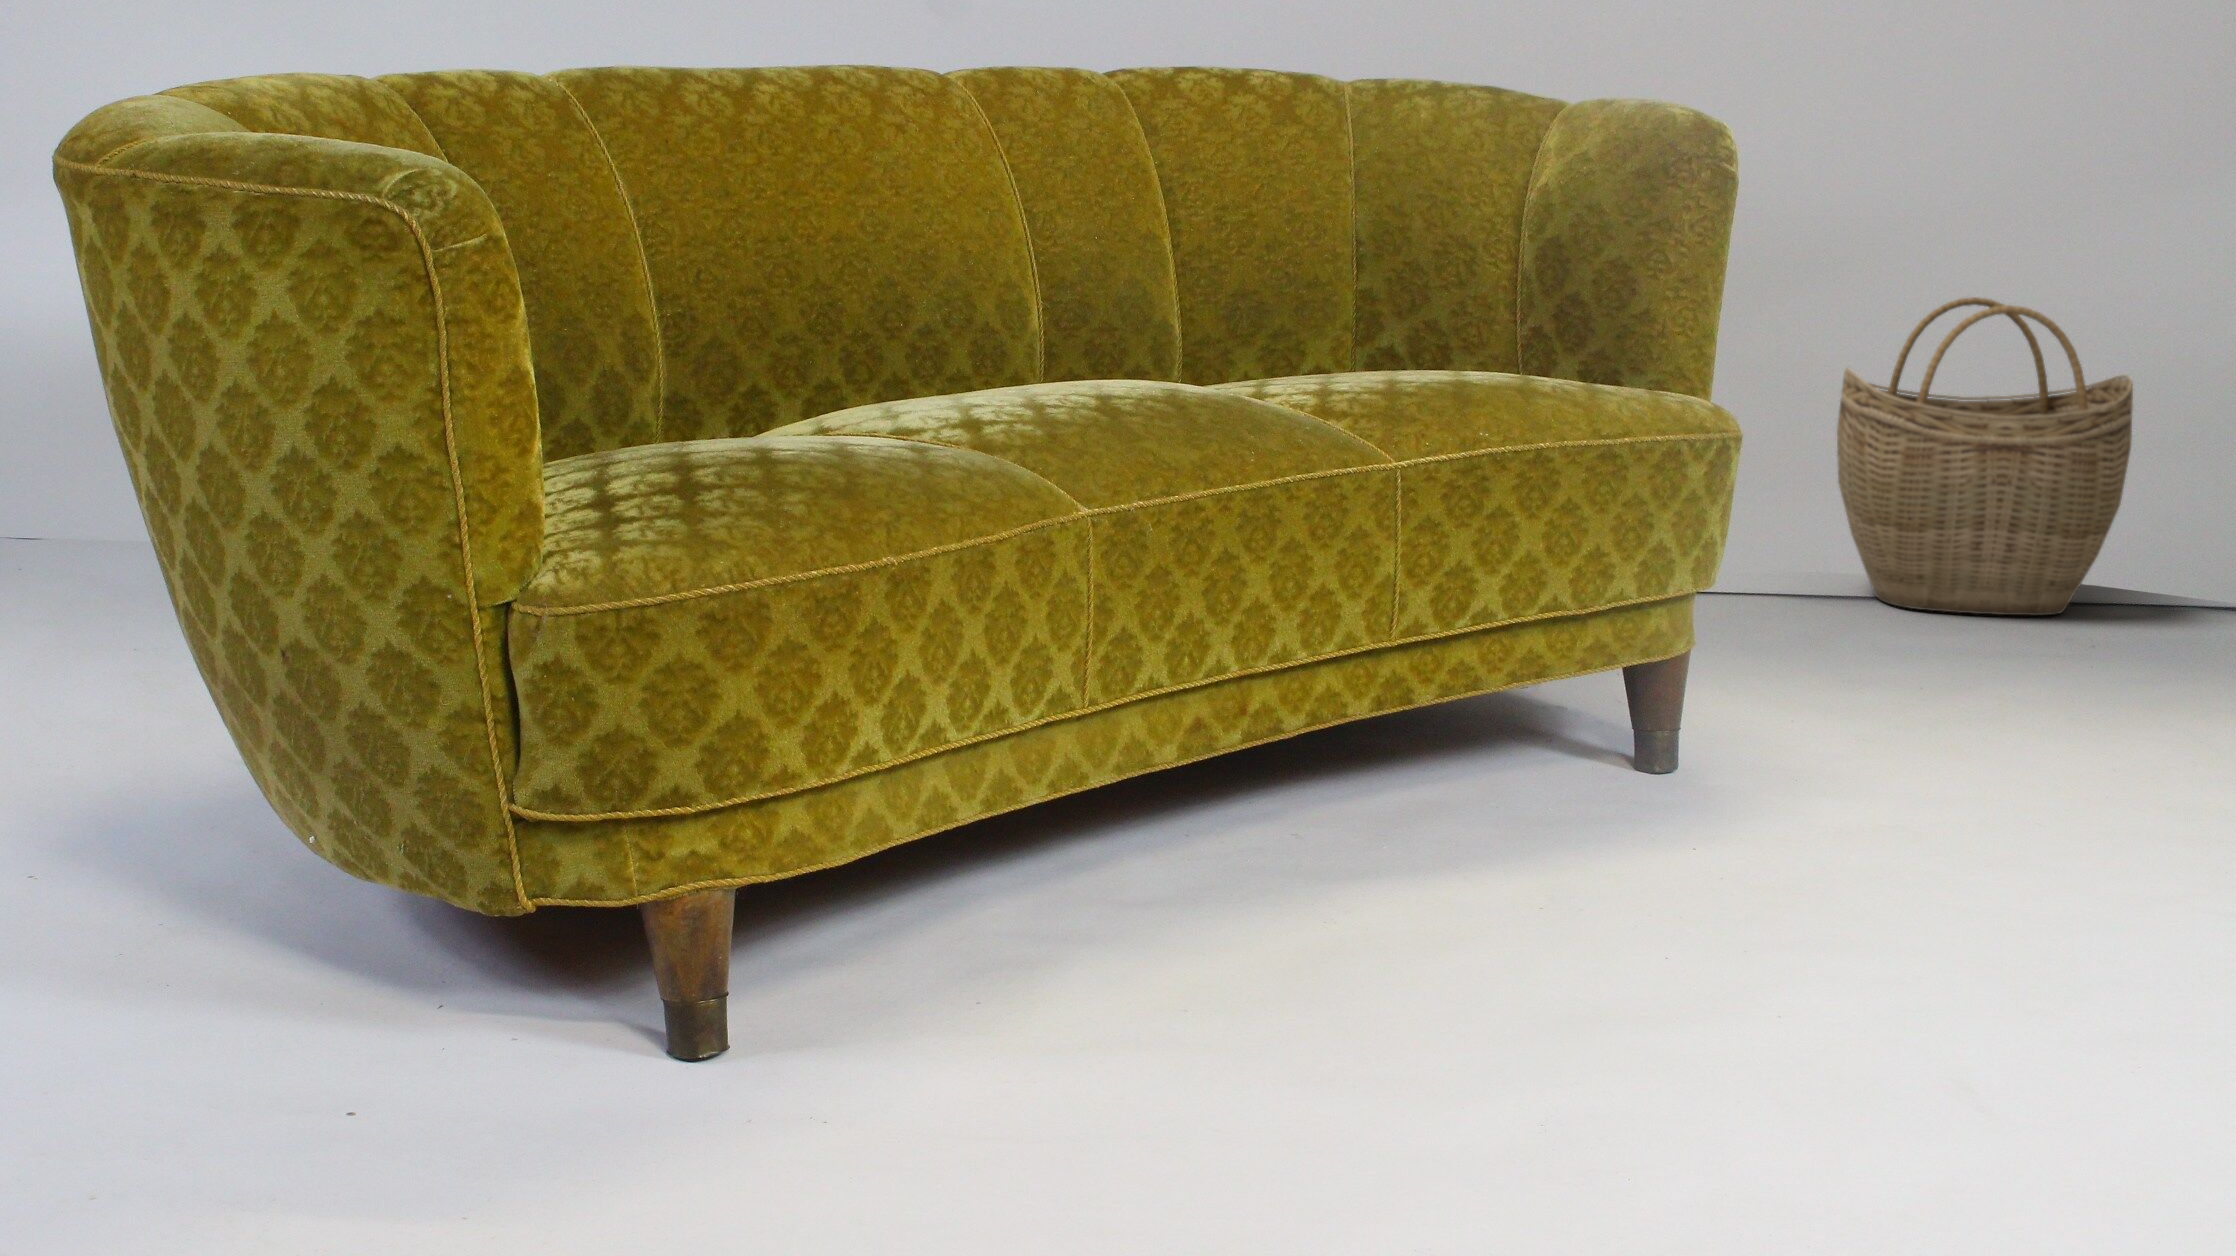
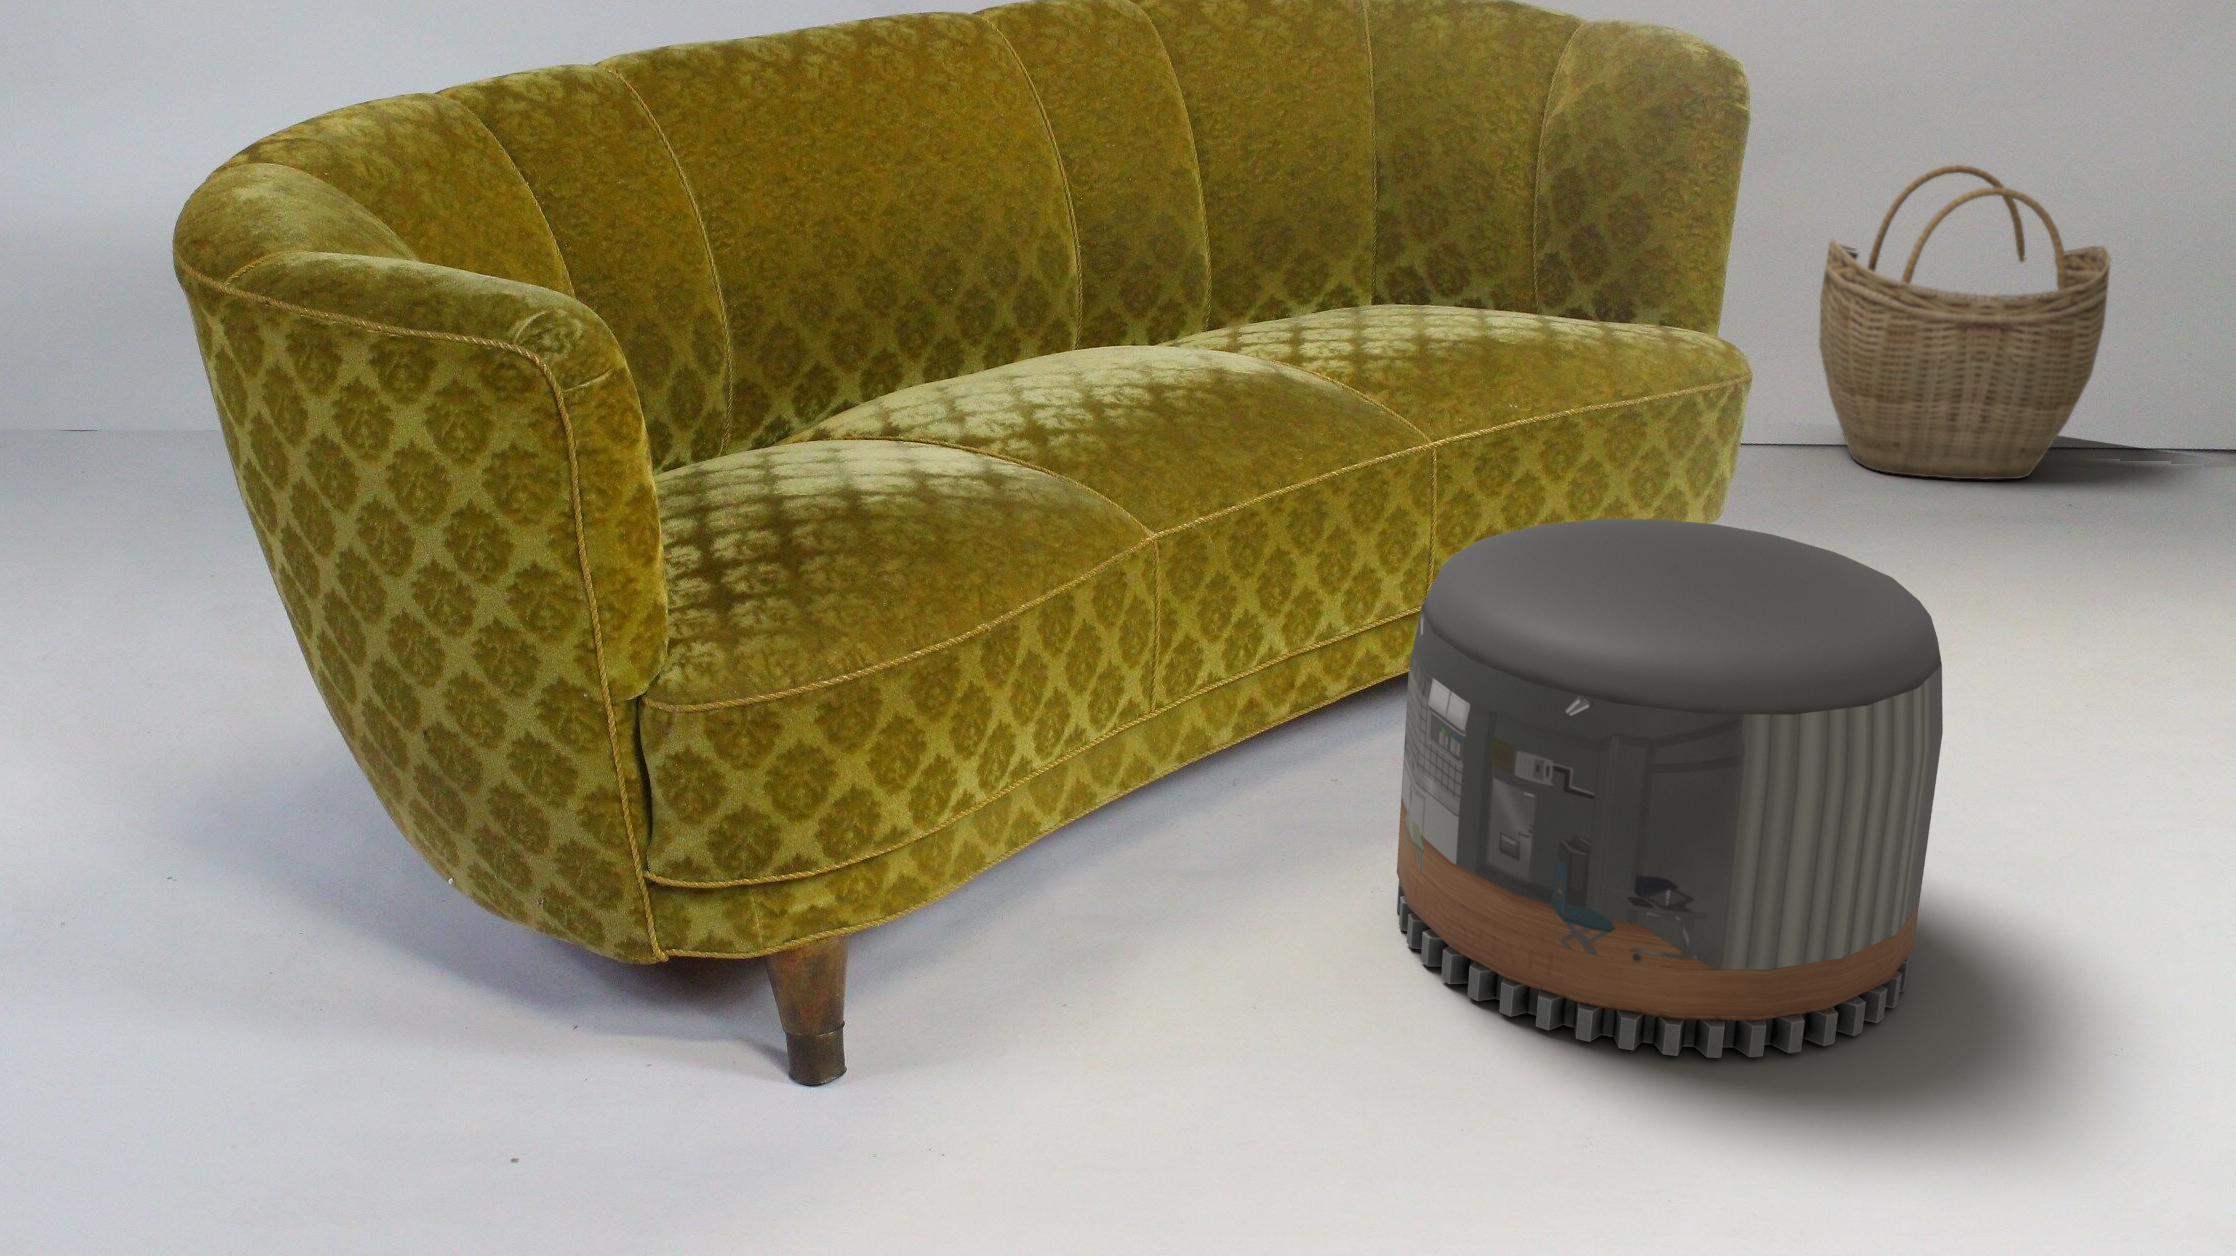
pouf: none [1347,514,1912,1047] -> present [1397,519,1943,1058]

